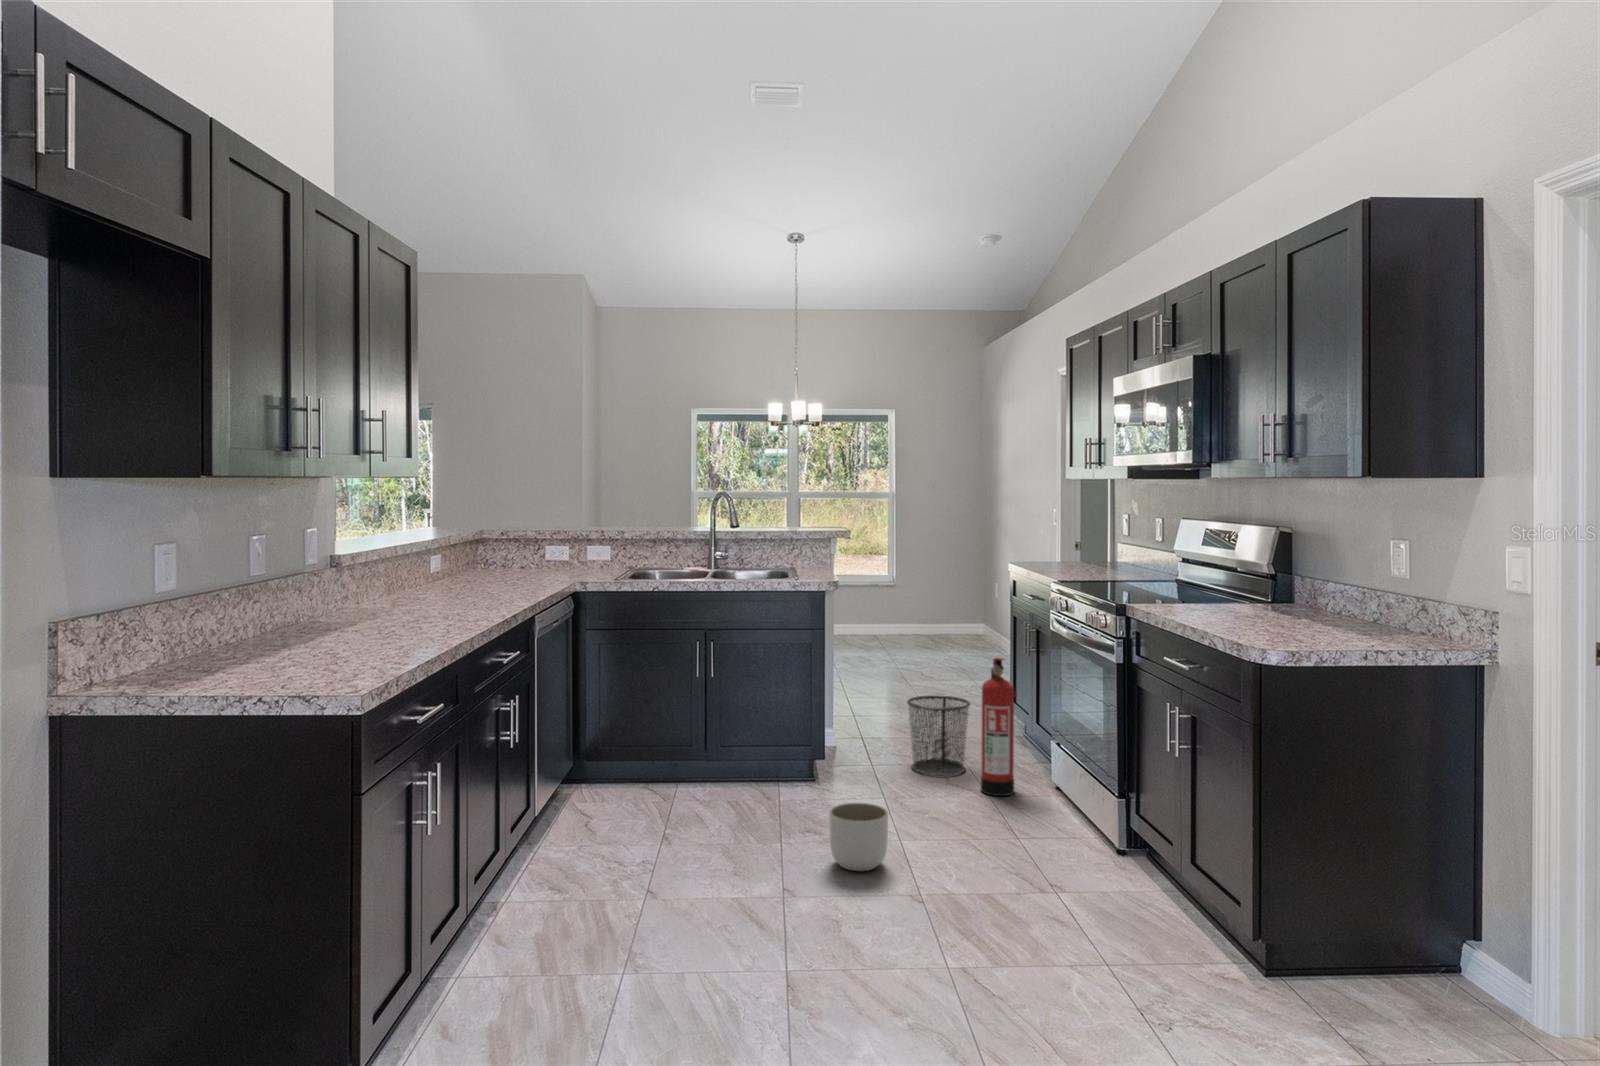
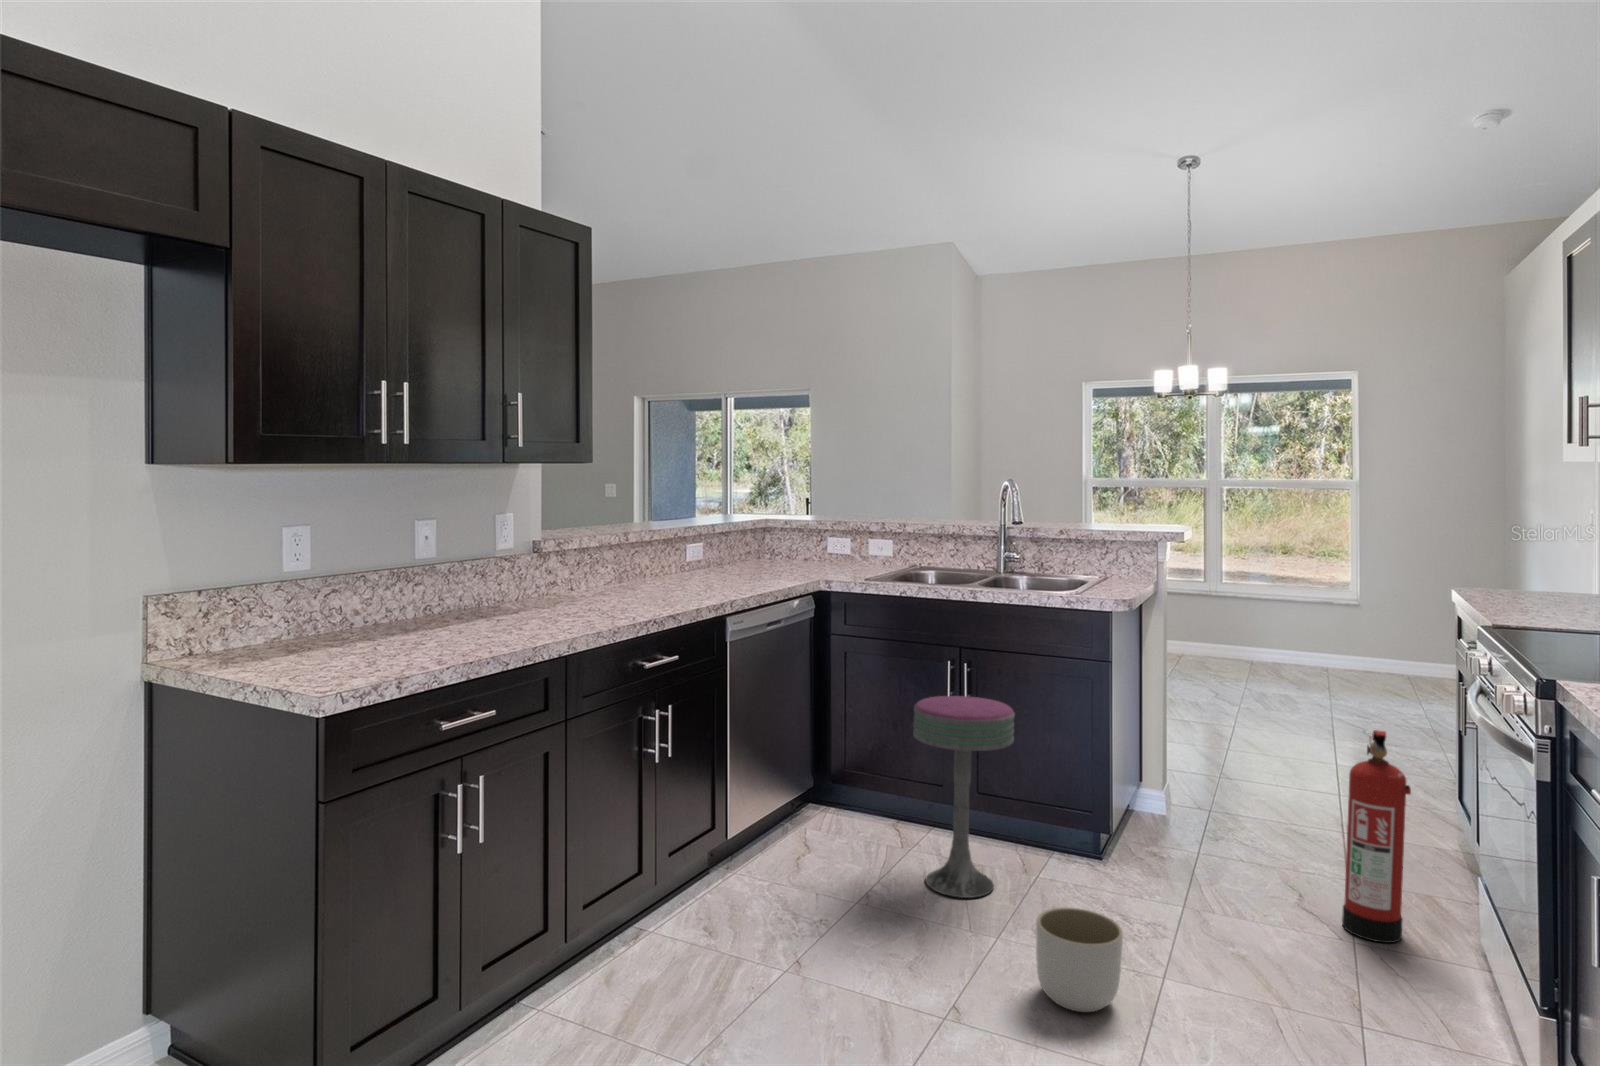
bar stool: none [692,667,771,825] -> present [913,696,1015,898]
waste bin: present [907,695,970,776] -> none [1245,766,1348,889]

